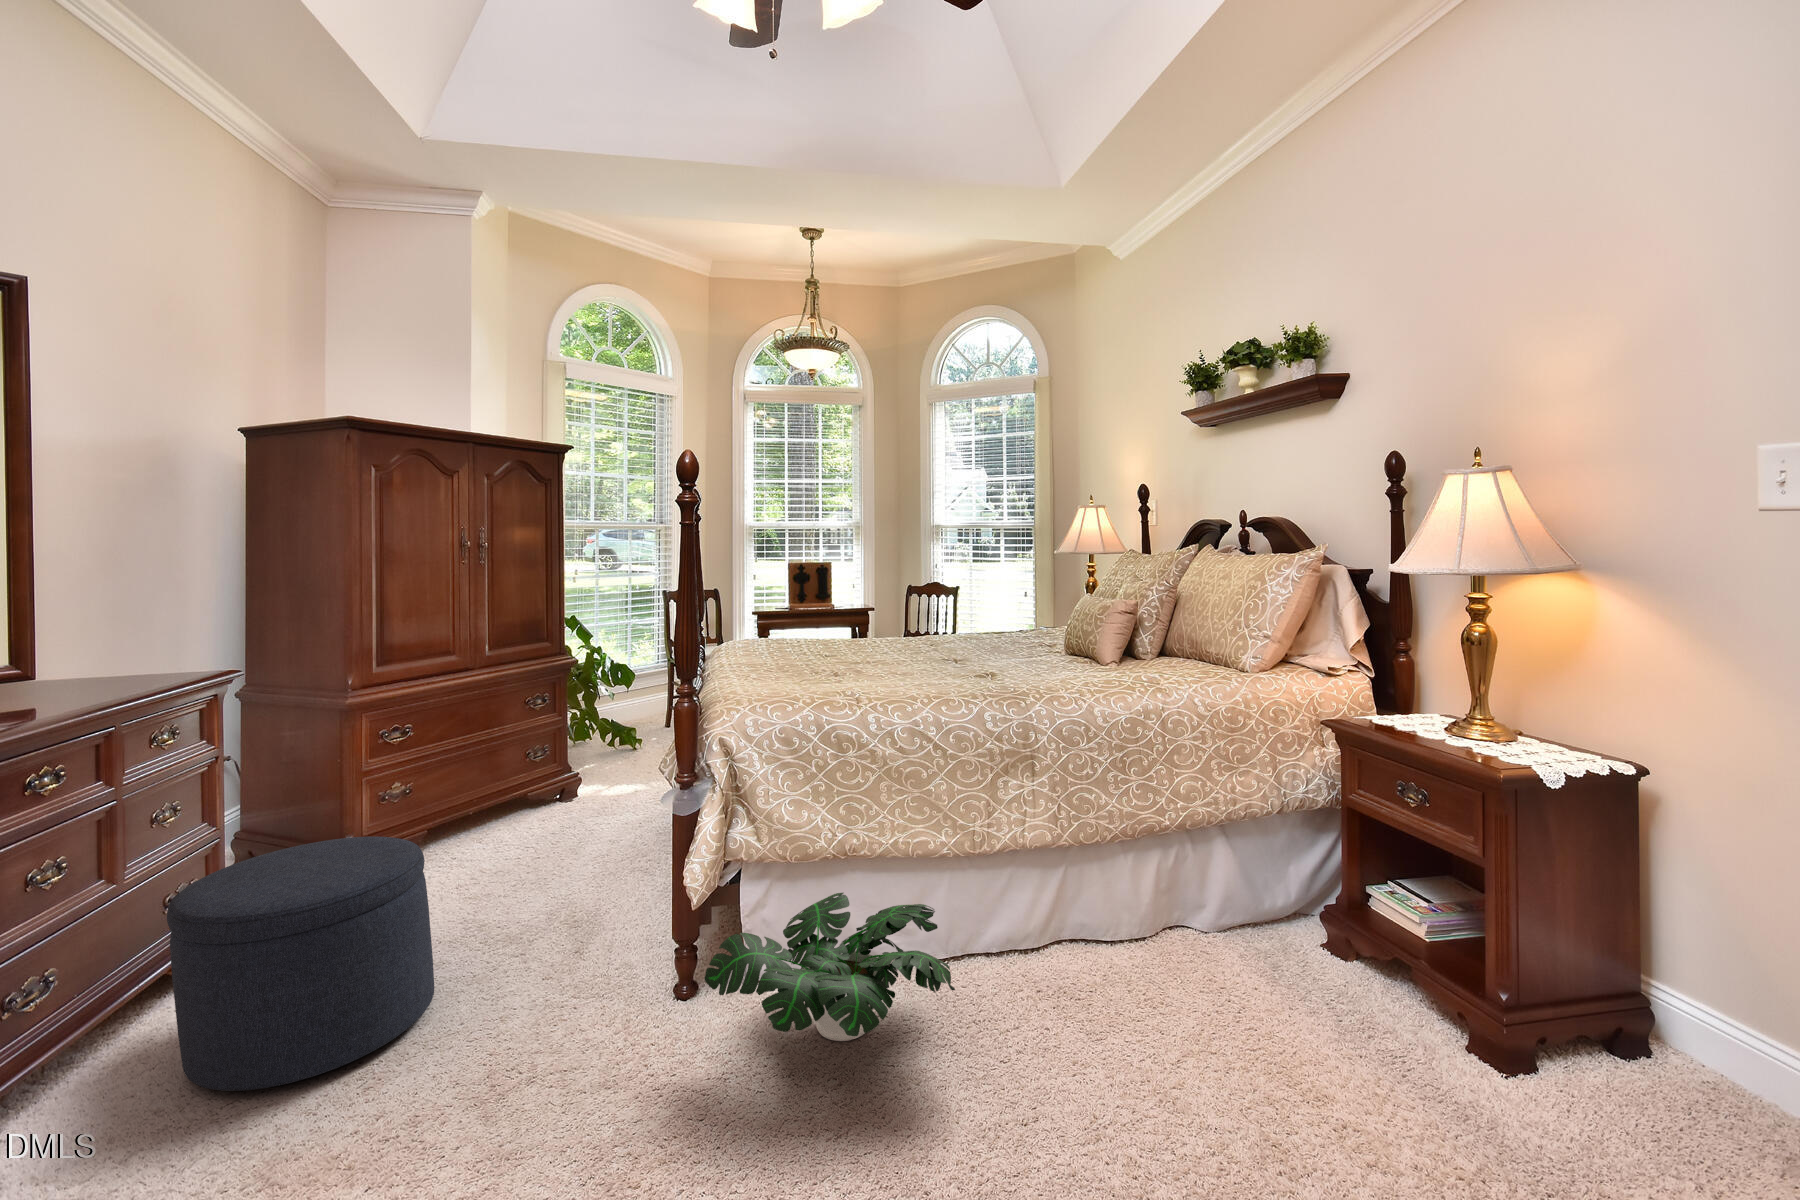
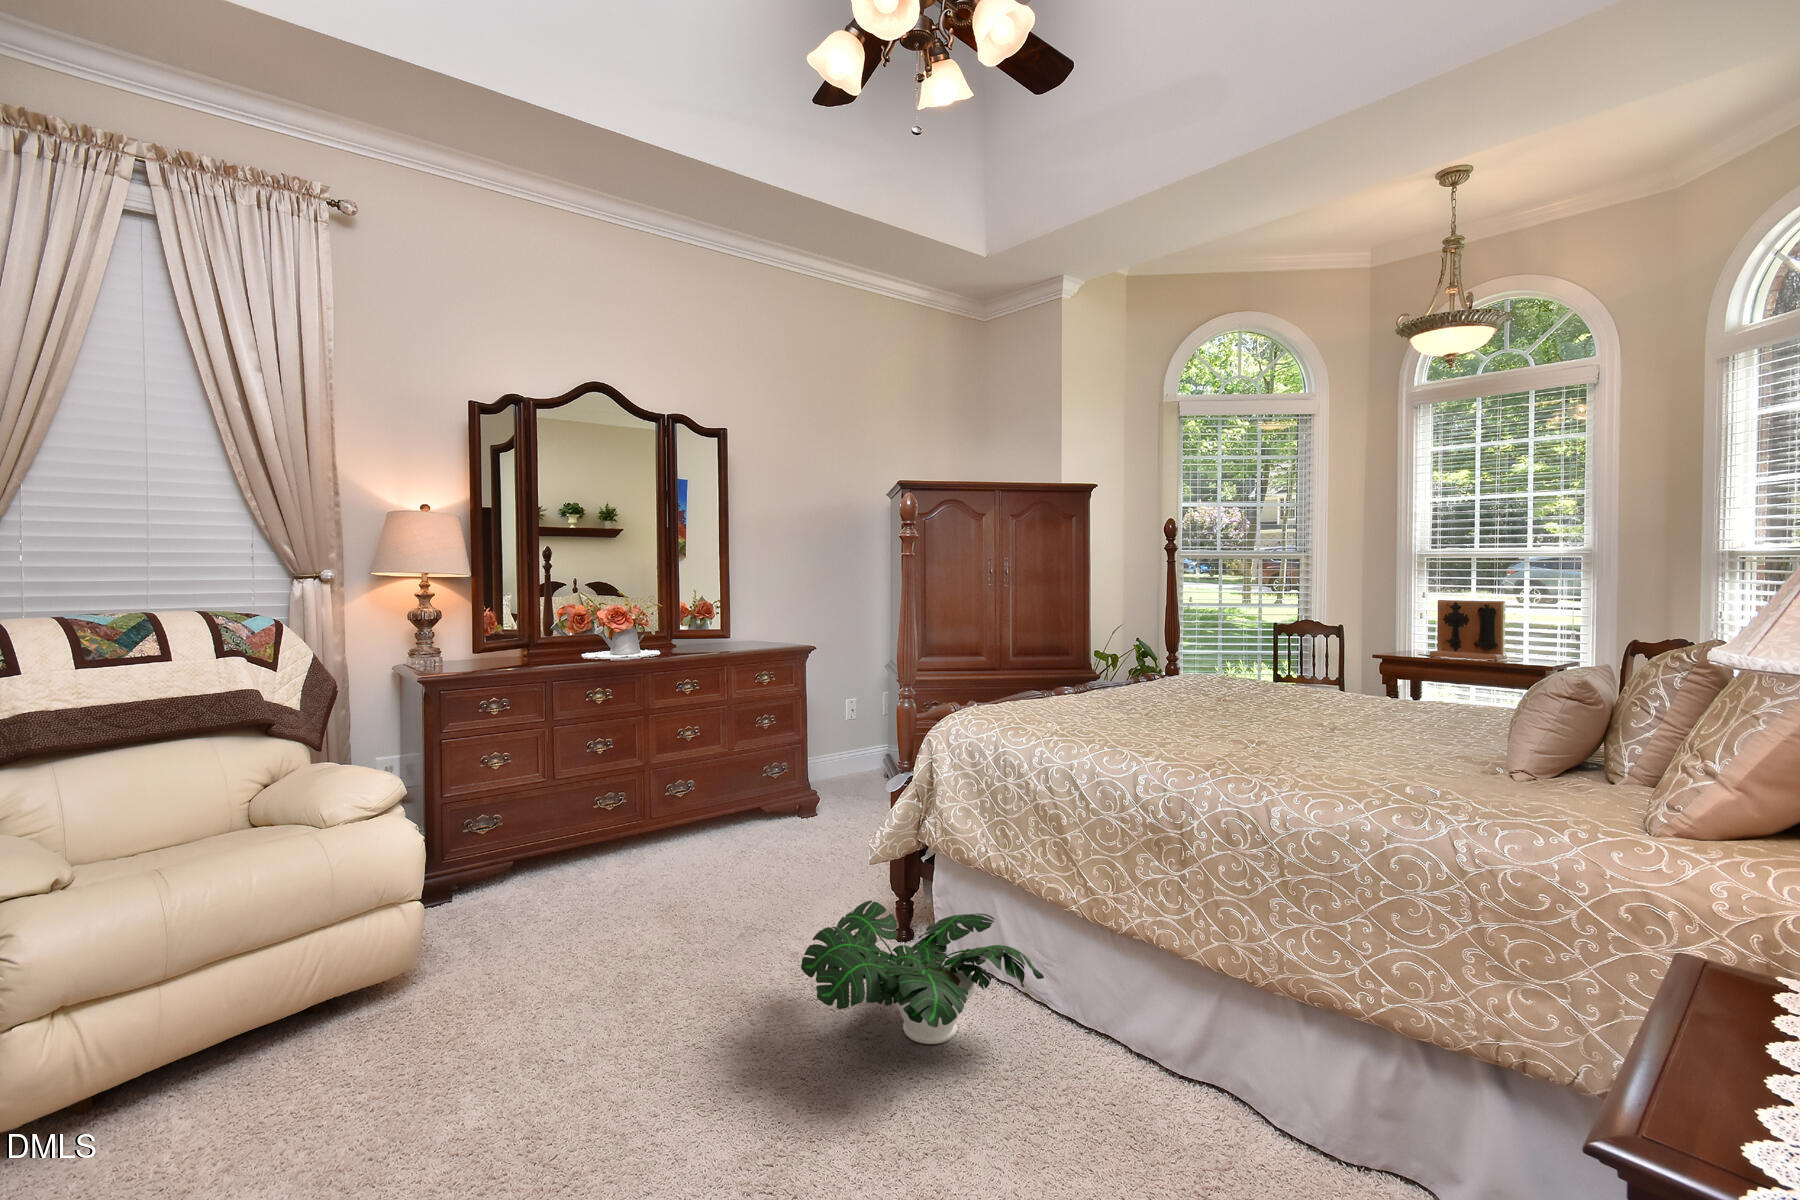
ottoman: present [167,837,434,1091] -> none [682,754,815,891]

